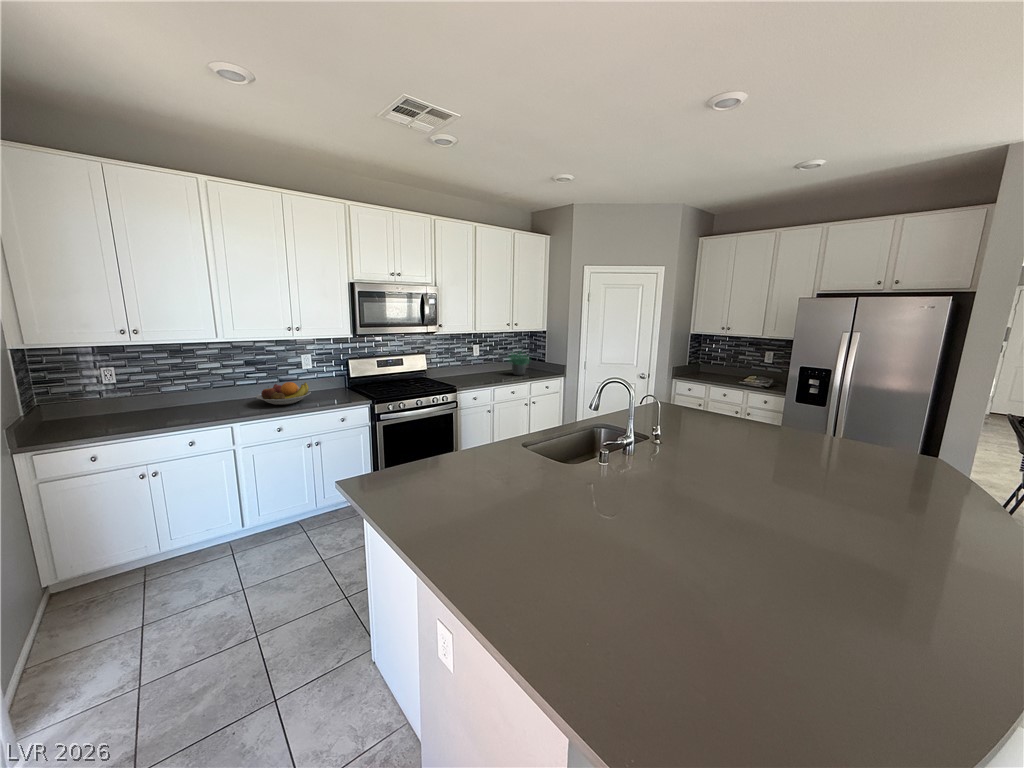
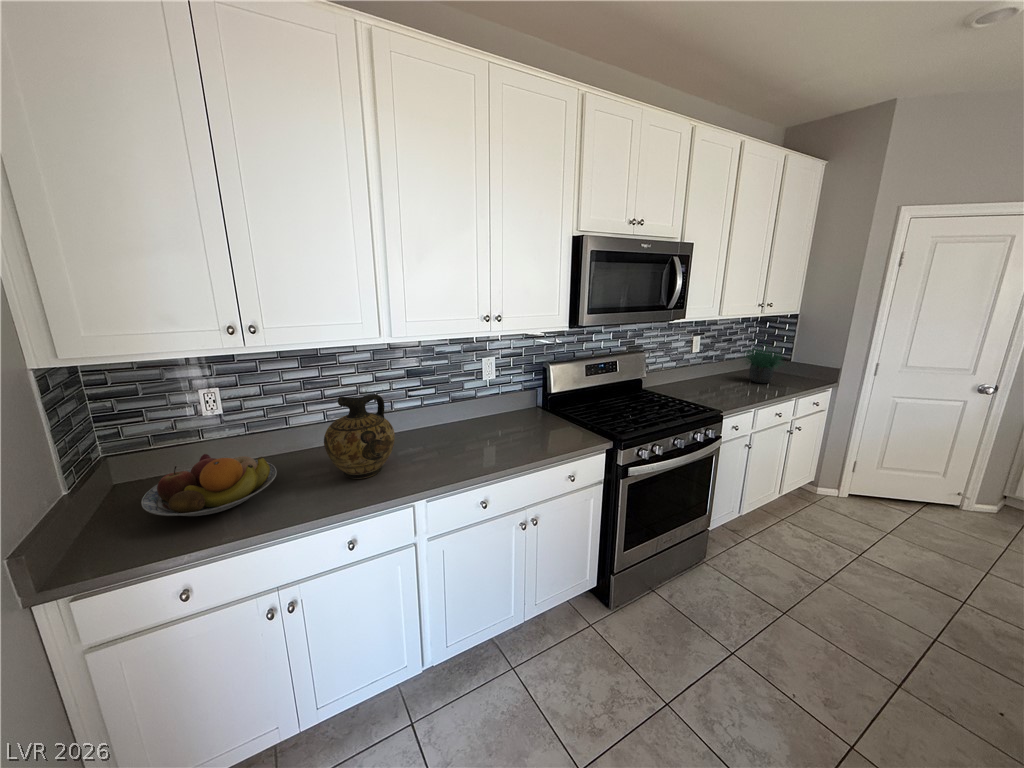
ceramic jug: none [181,369,227,416] -> present [324,394,395,479]
fruit bowl: present [256,382,311,405] -> present [141,454,277,516]

